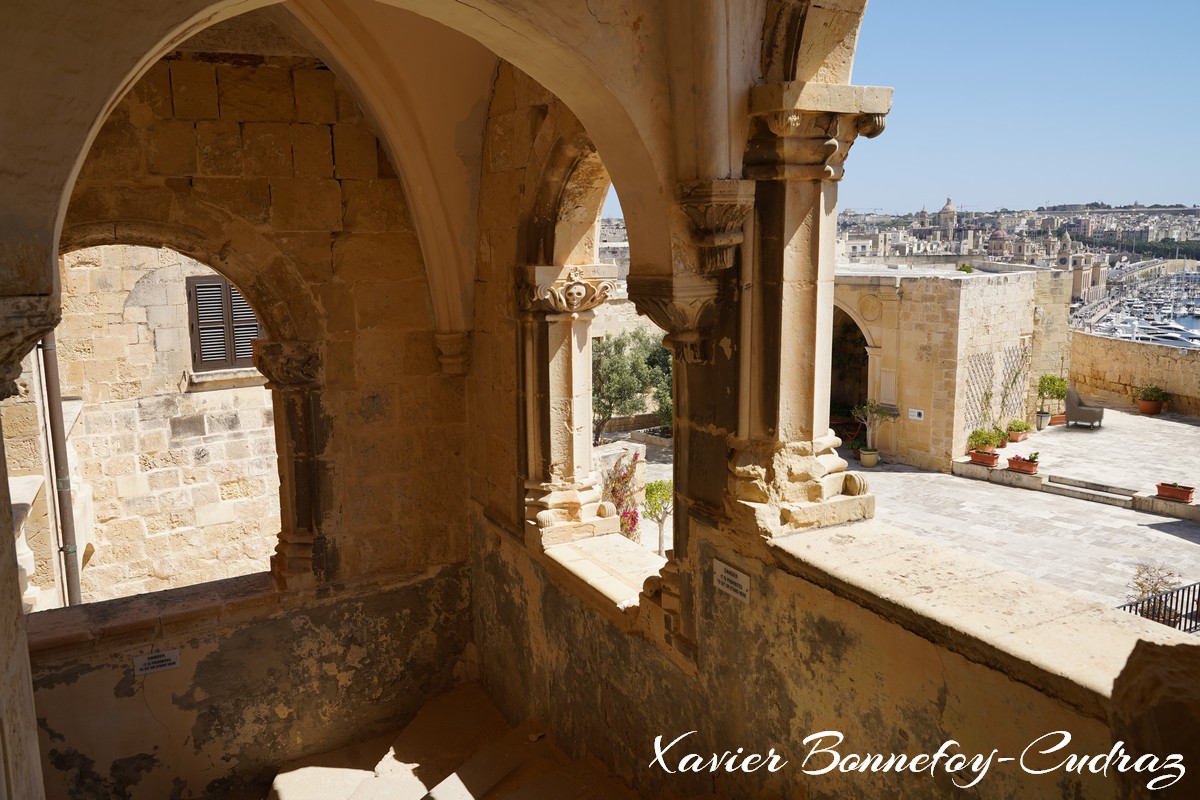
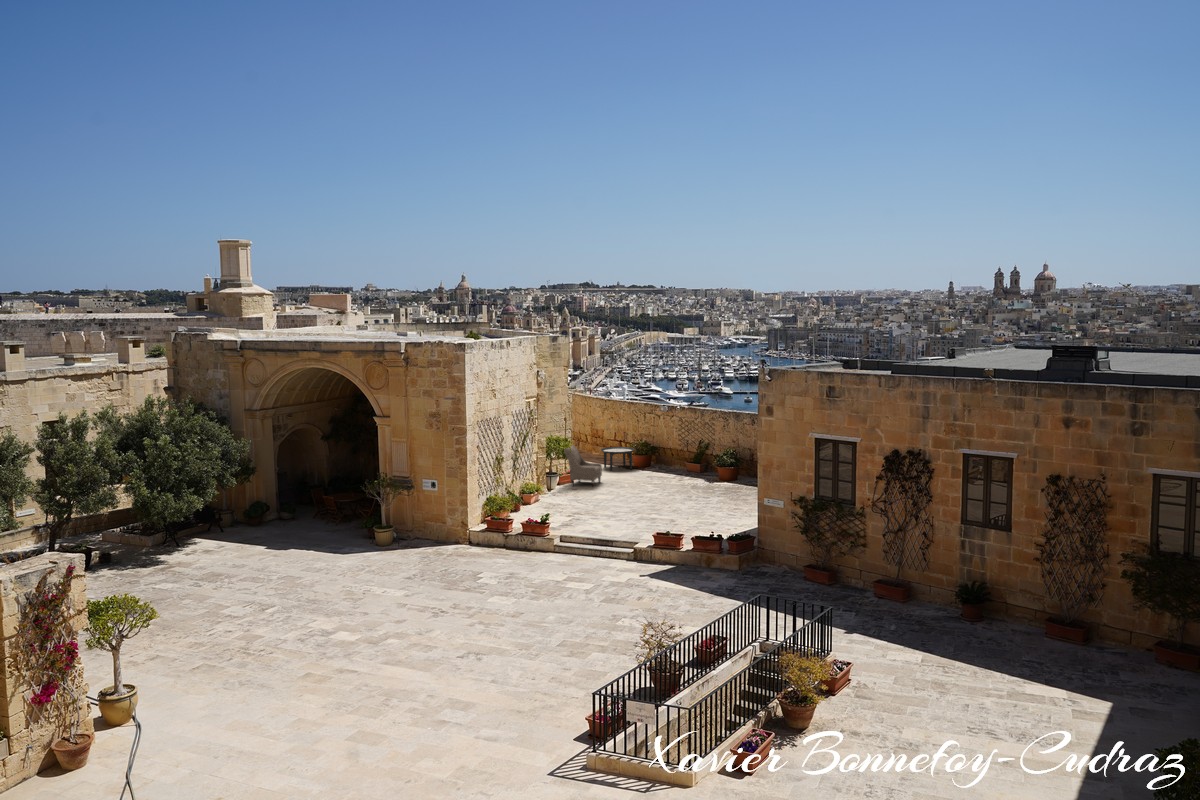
round table: none [1105,390,1147,415] -> present [601,447,634,471]

